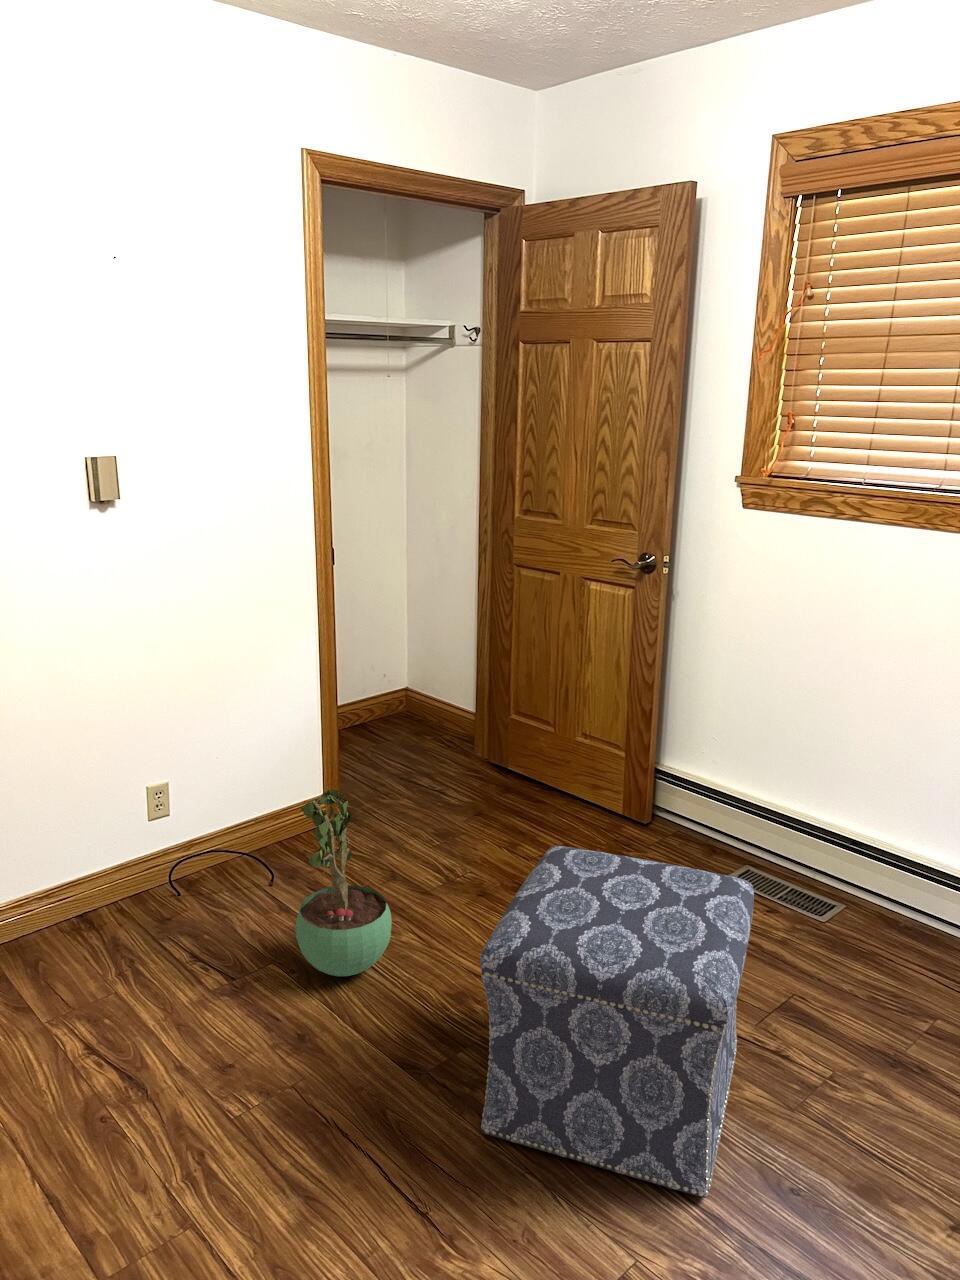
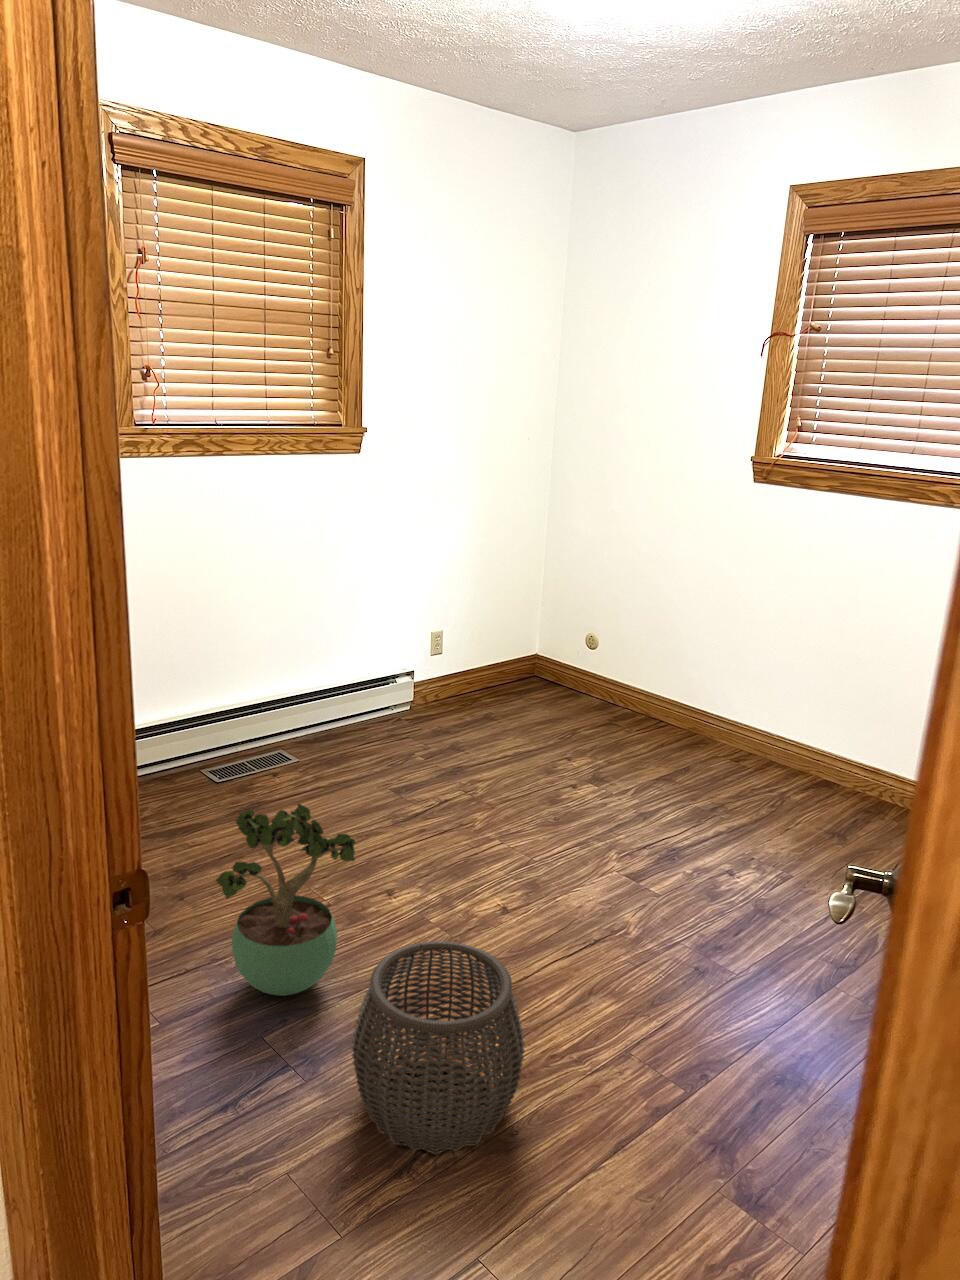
ottoman: present [480,846,754,1198] -> none [372,694,580,913]
woven basket: none [71,918,236,1108] -> present [352,941,525,1154]

